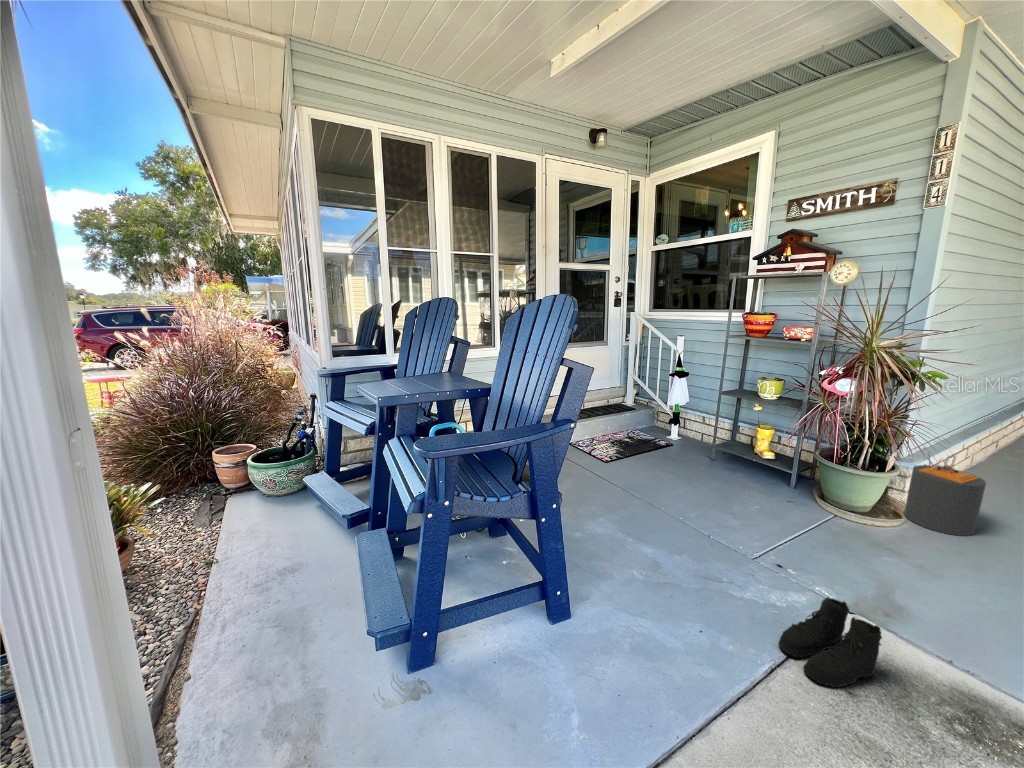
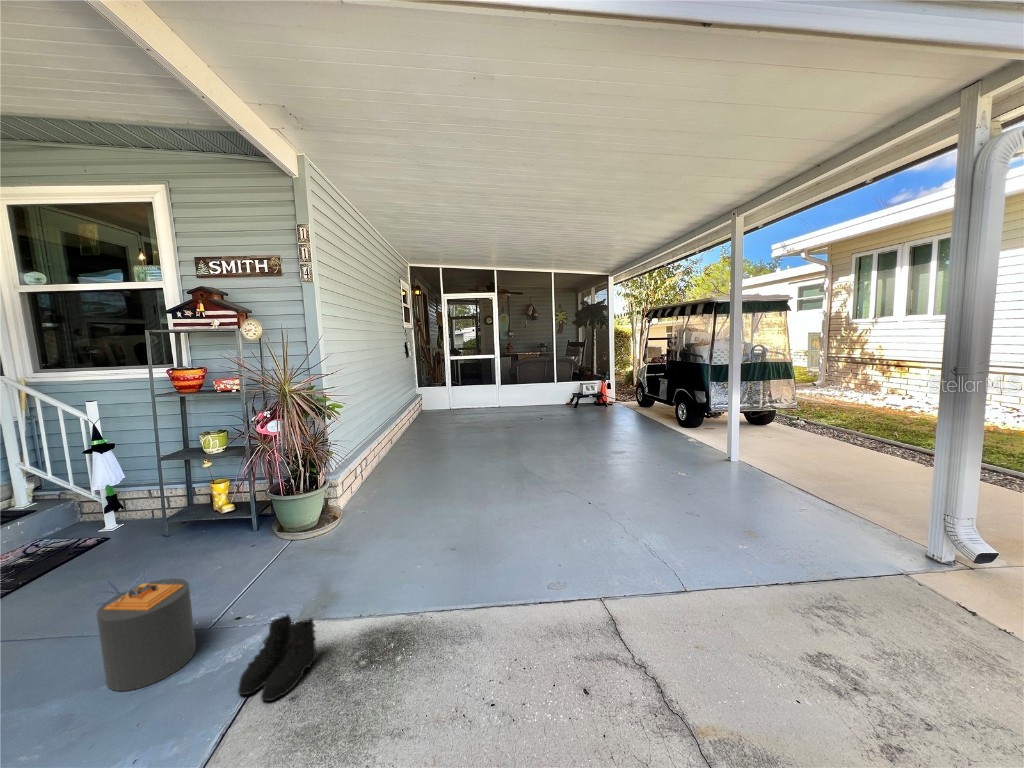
trash can: present [904,454,986,536] -> present [94,573,196,691]

